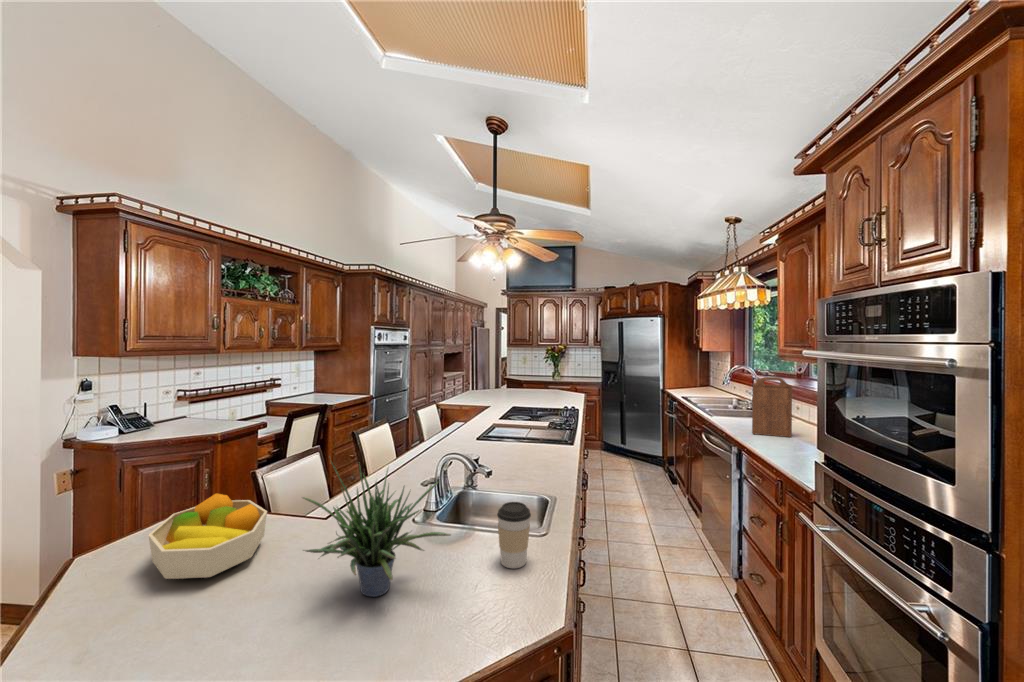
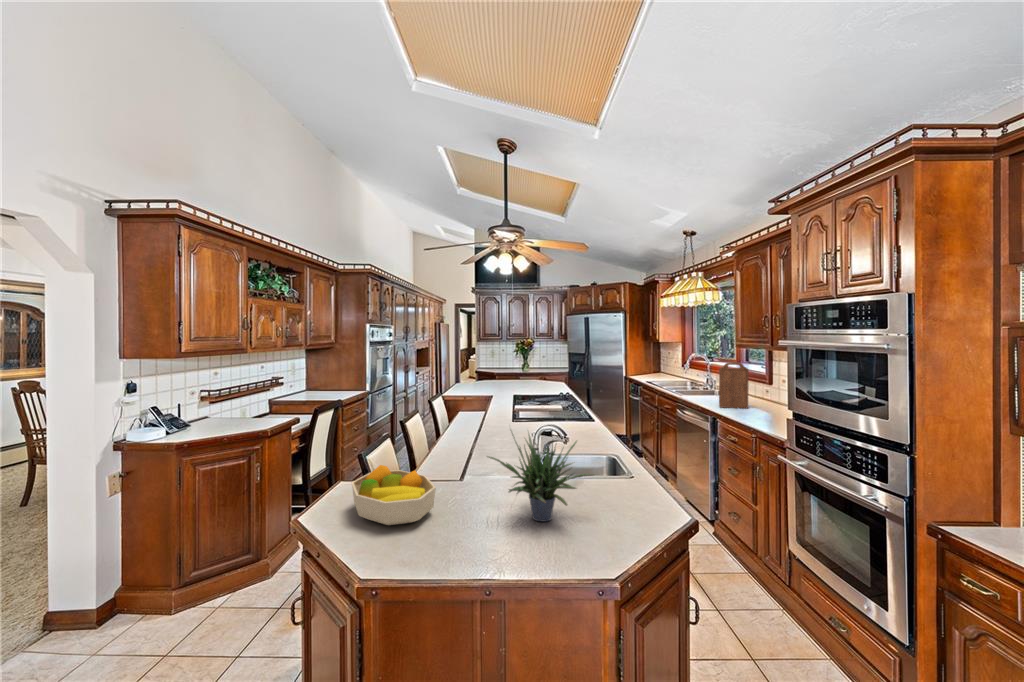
coffee cup: present [497,502,531,568] -> none [607,454,632,499]

